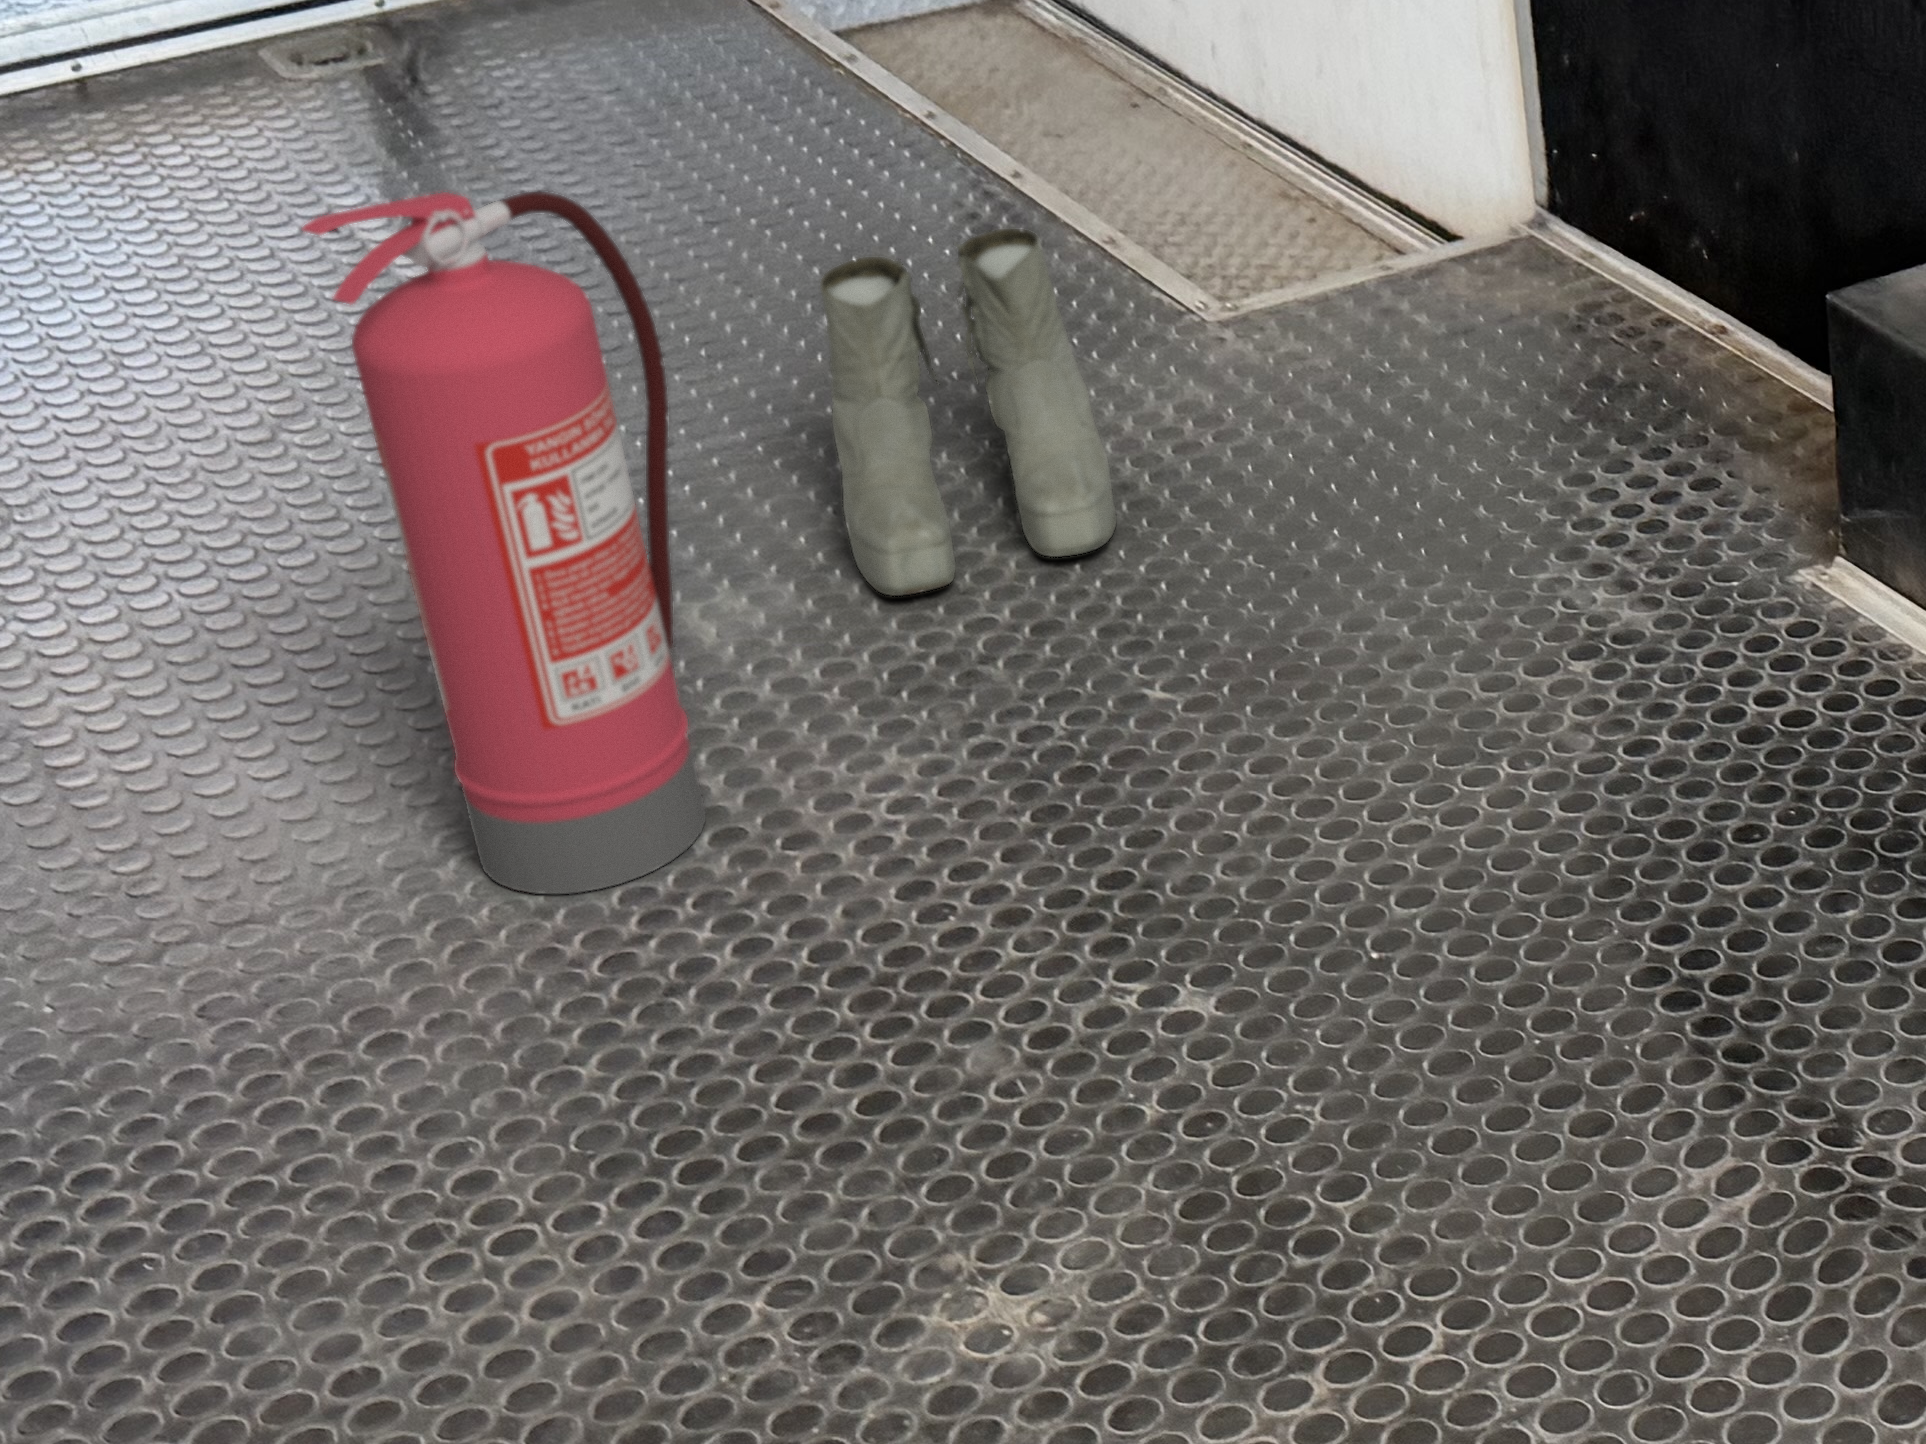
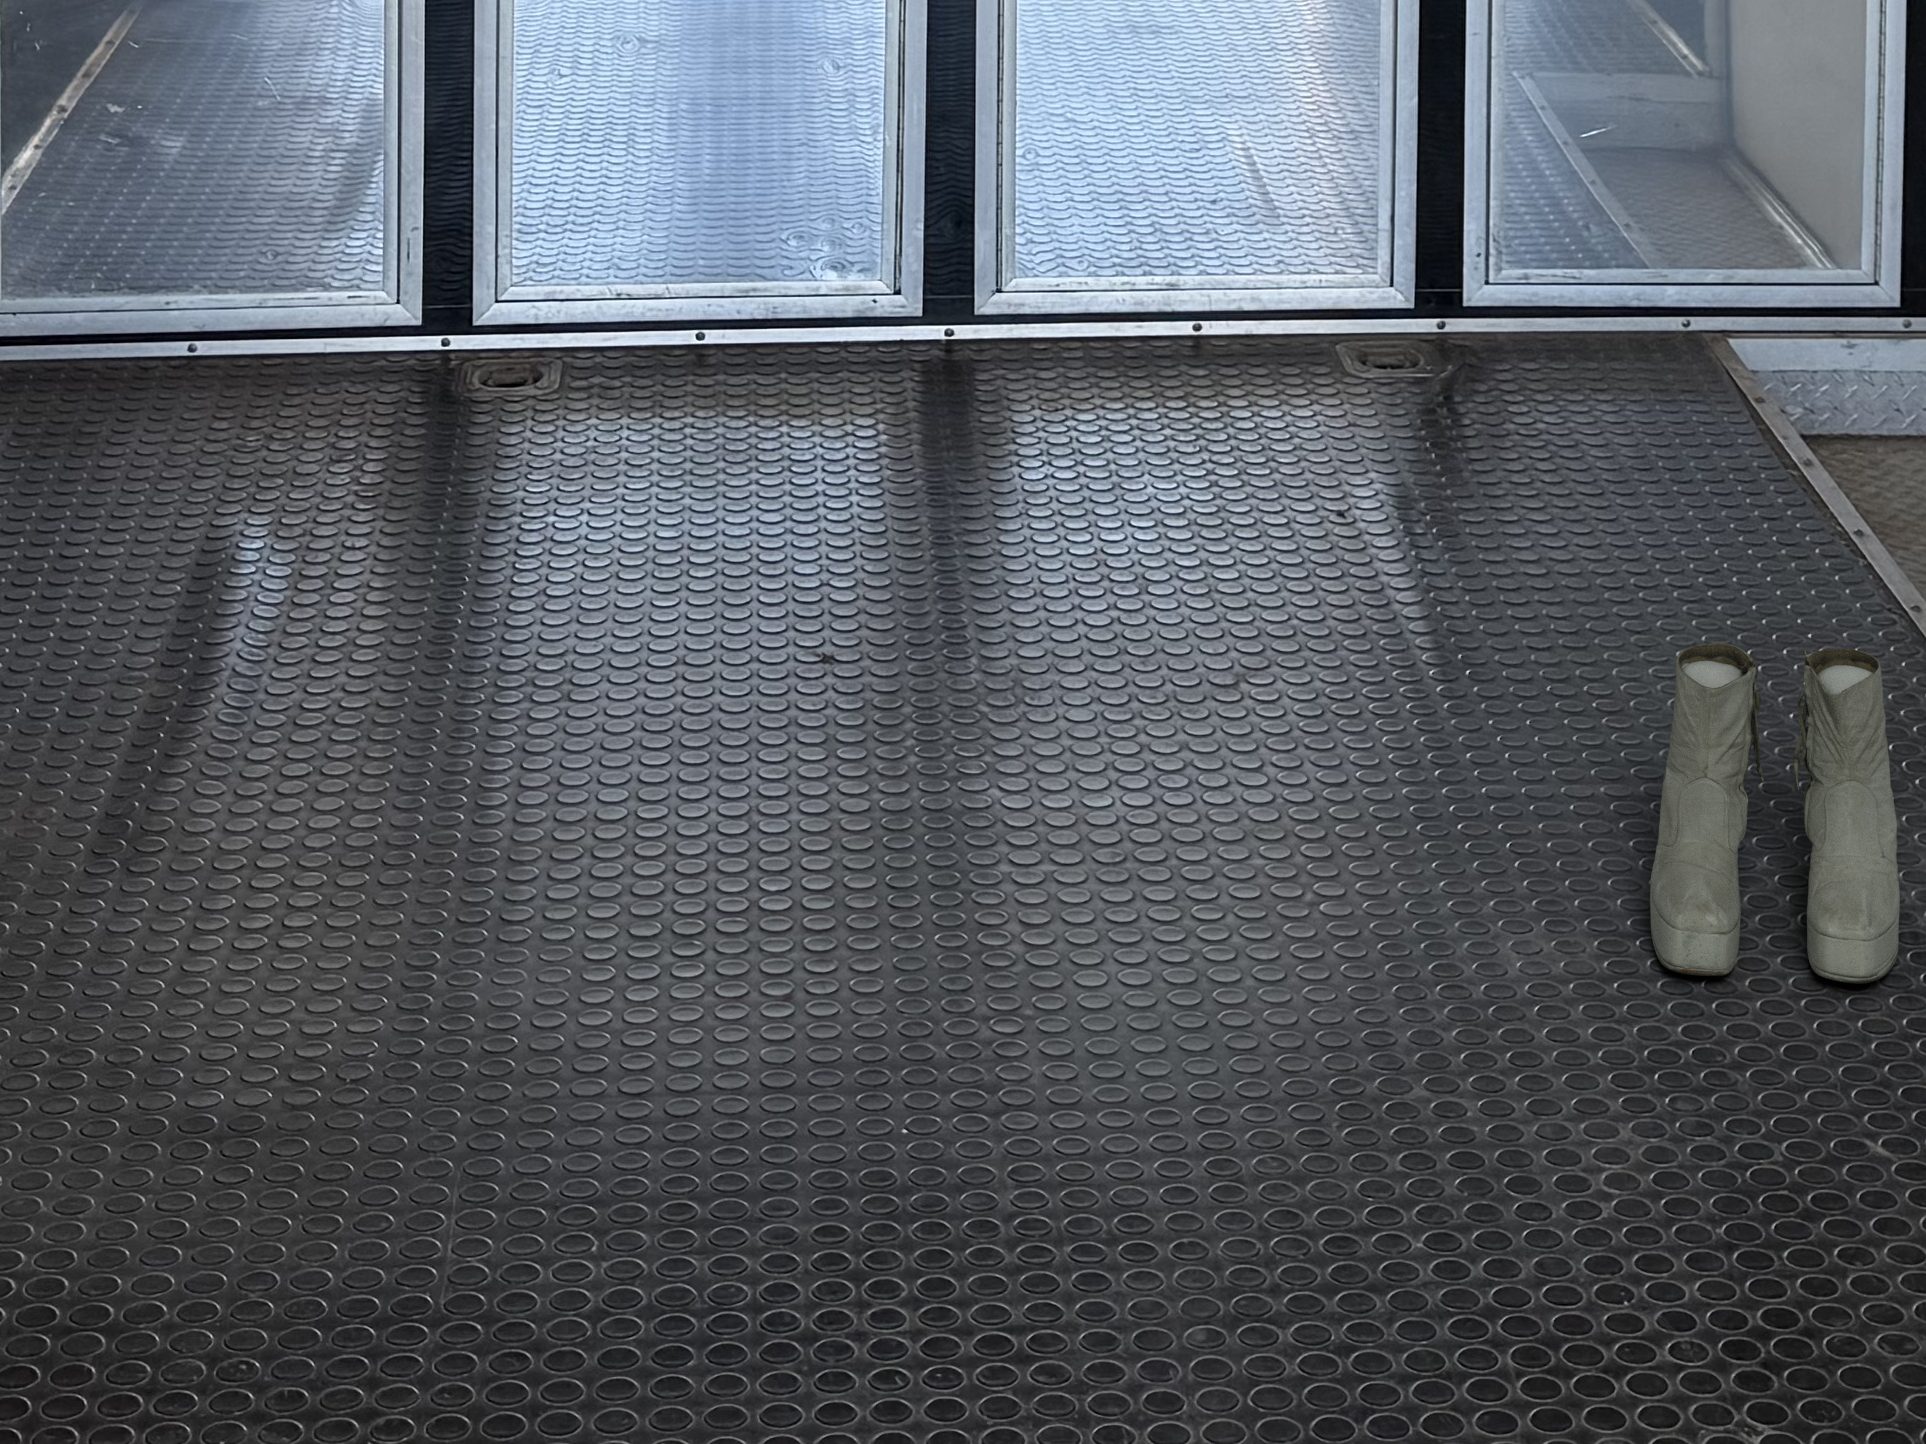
fire extinguisher: present [302,192,706,894] -> none [1243,494,1509,1164]

